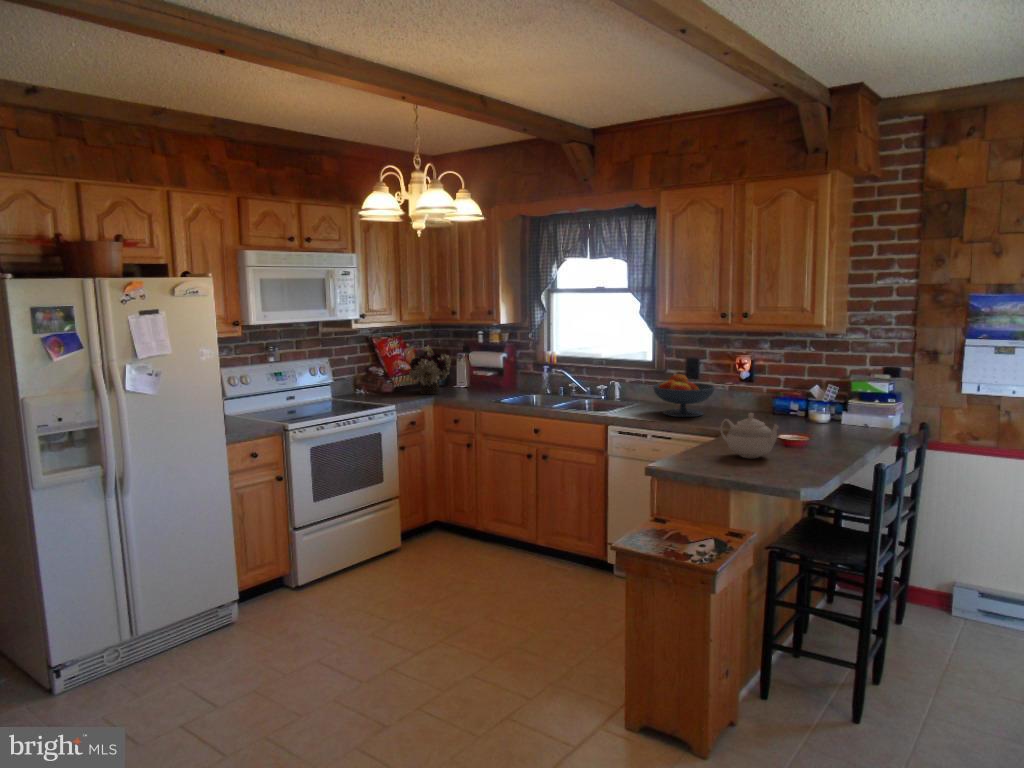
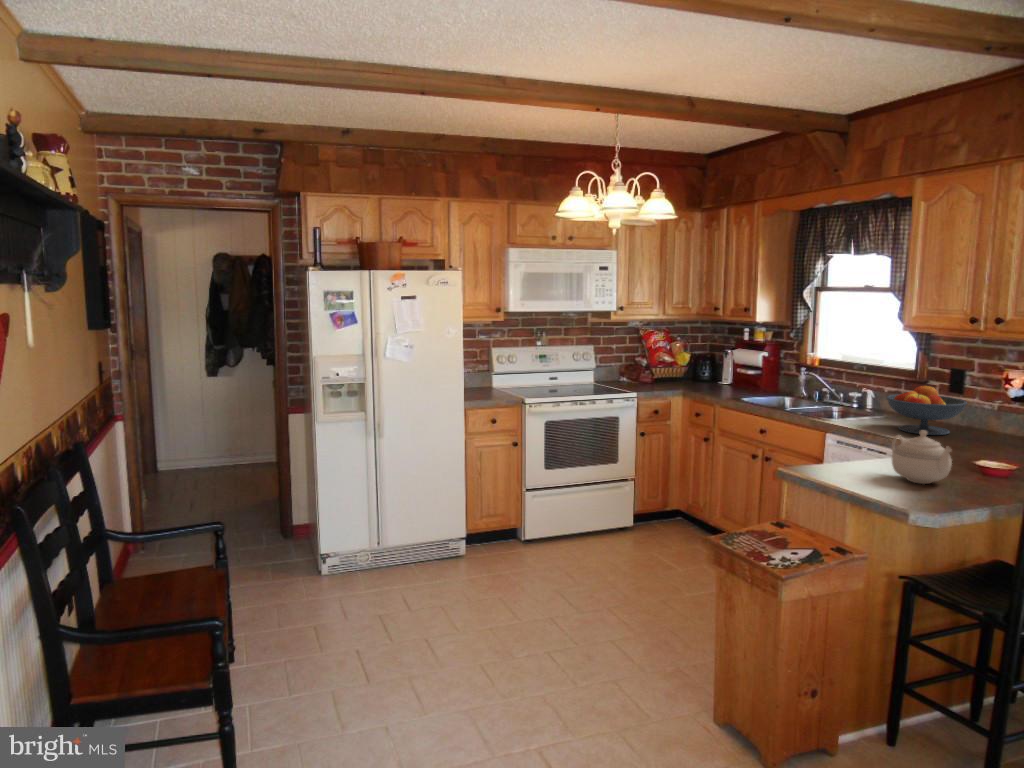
flower arrangement: present [409,346,451,394] -> none [667,340,709,387]

